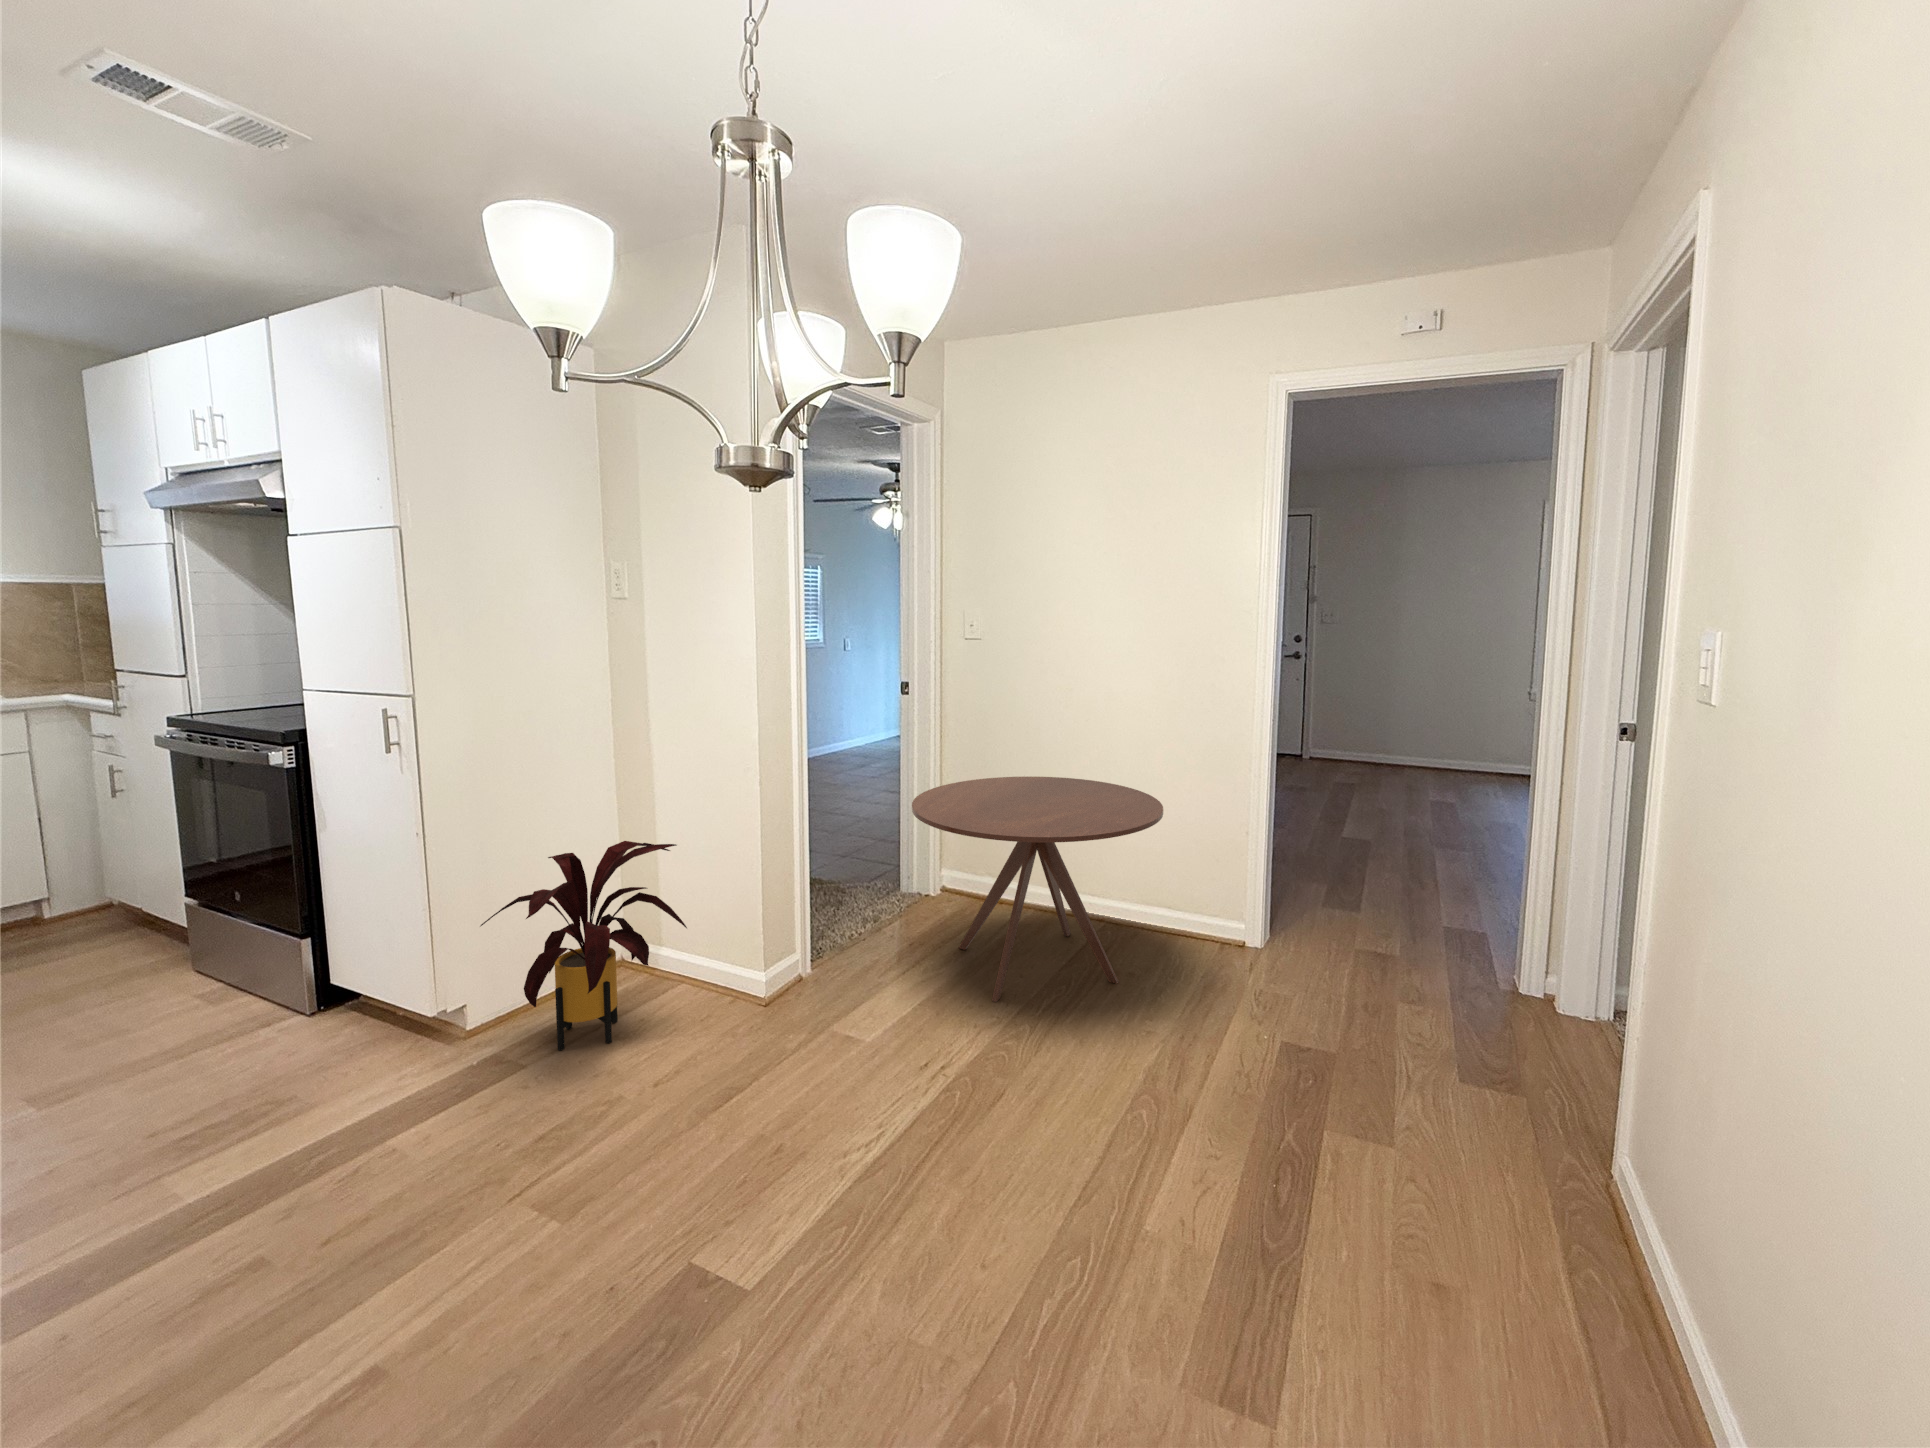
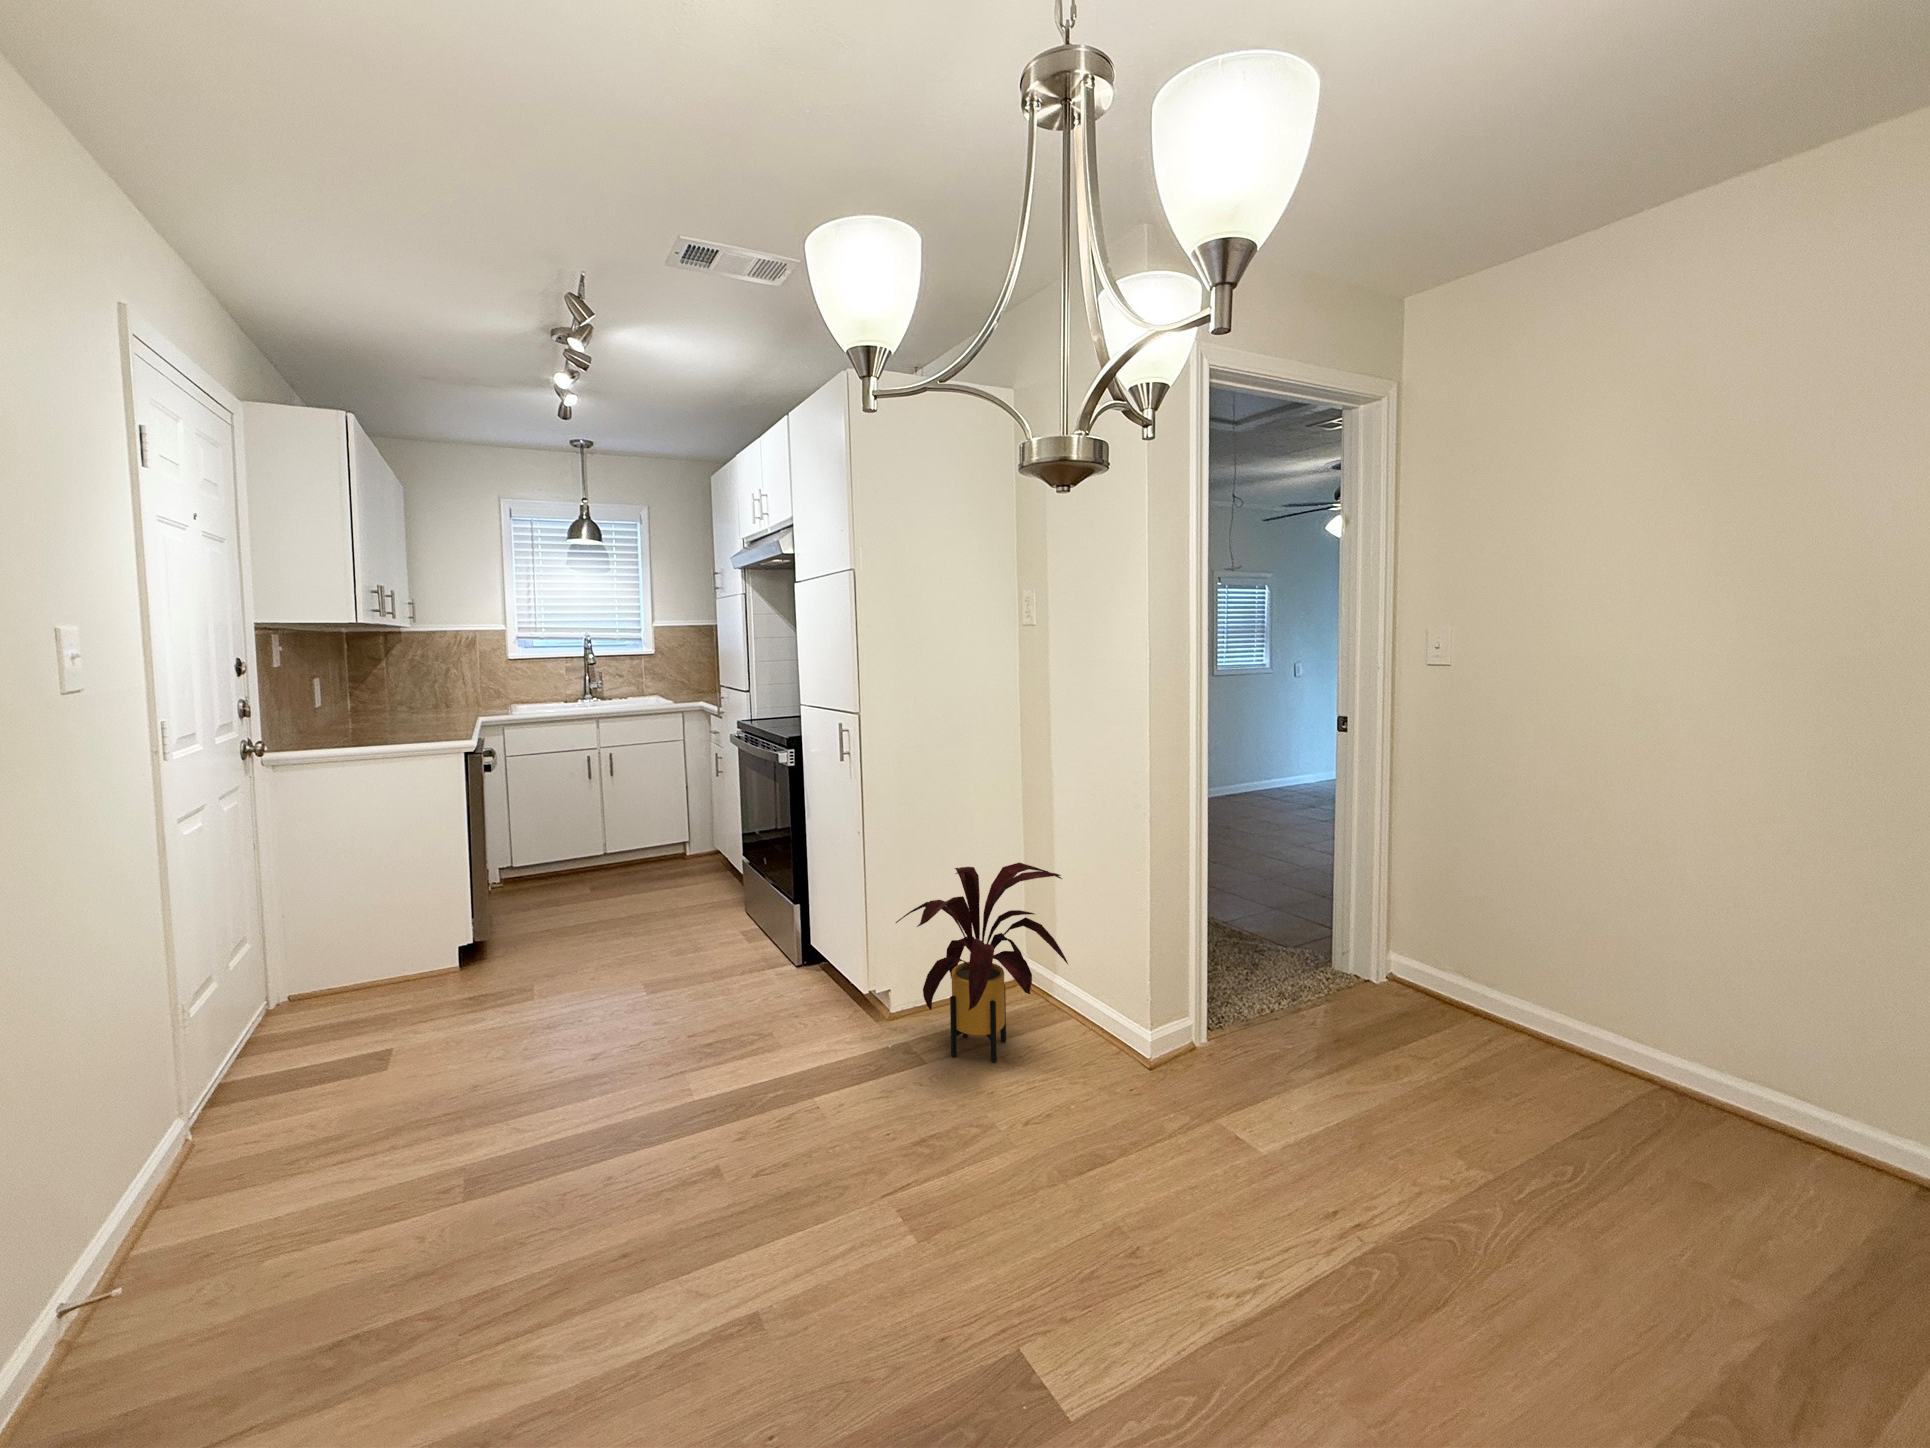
round table: present [912,776,1163,1002] -> none [1334,844,1773,1189]

